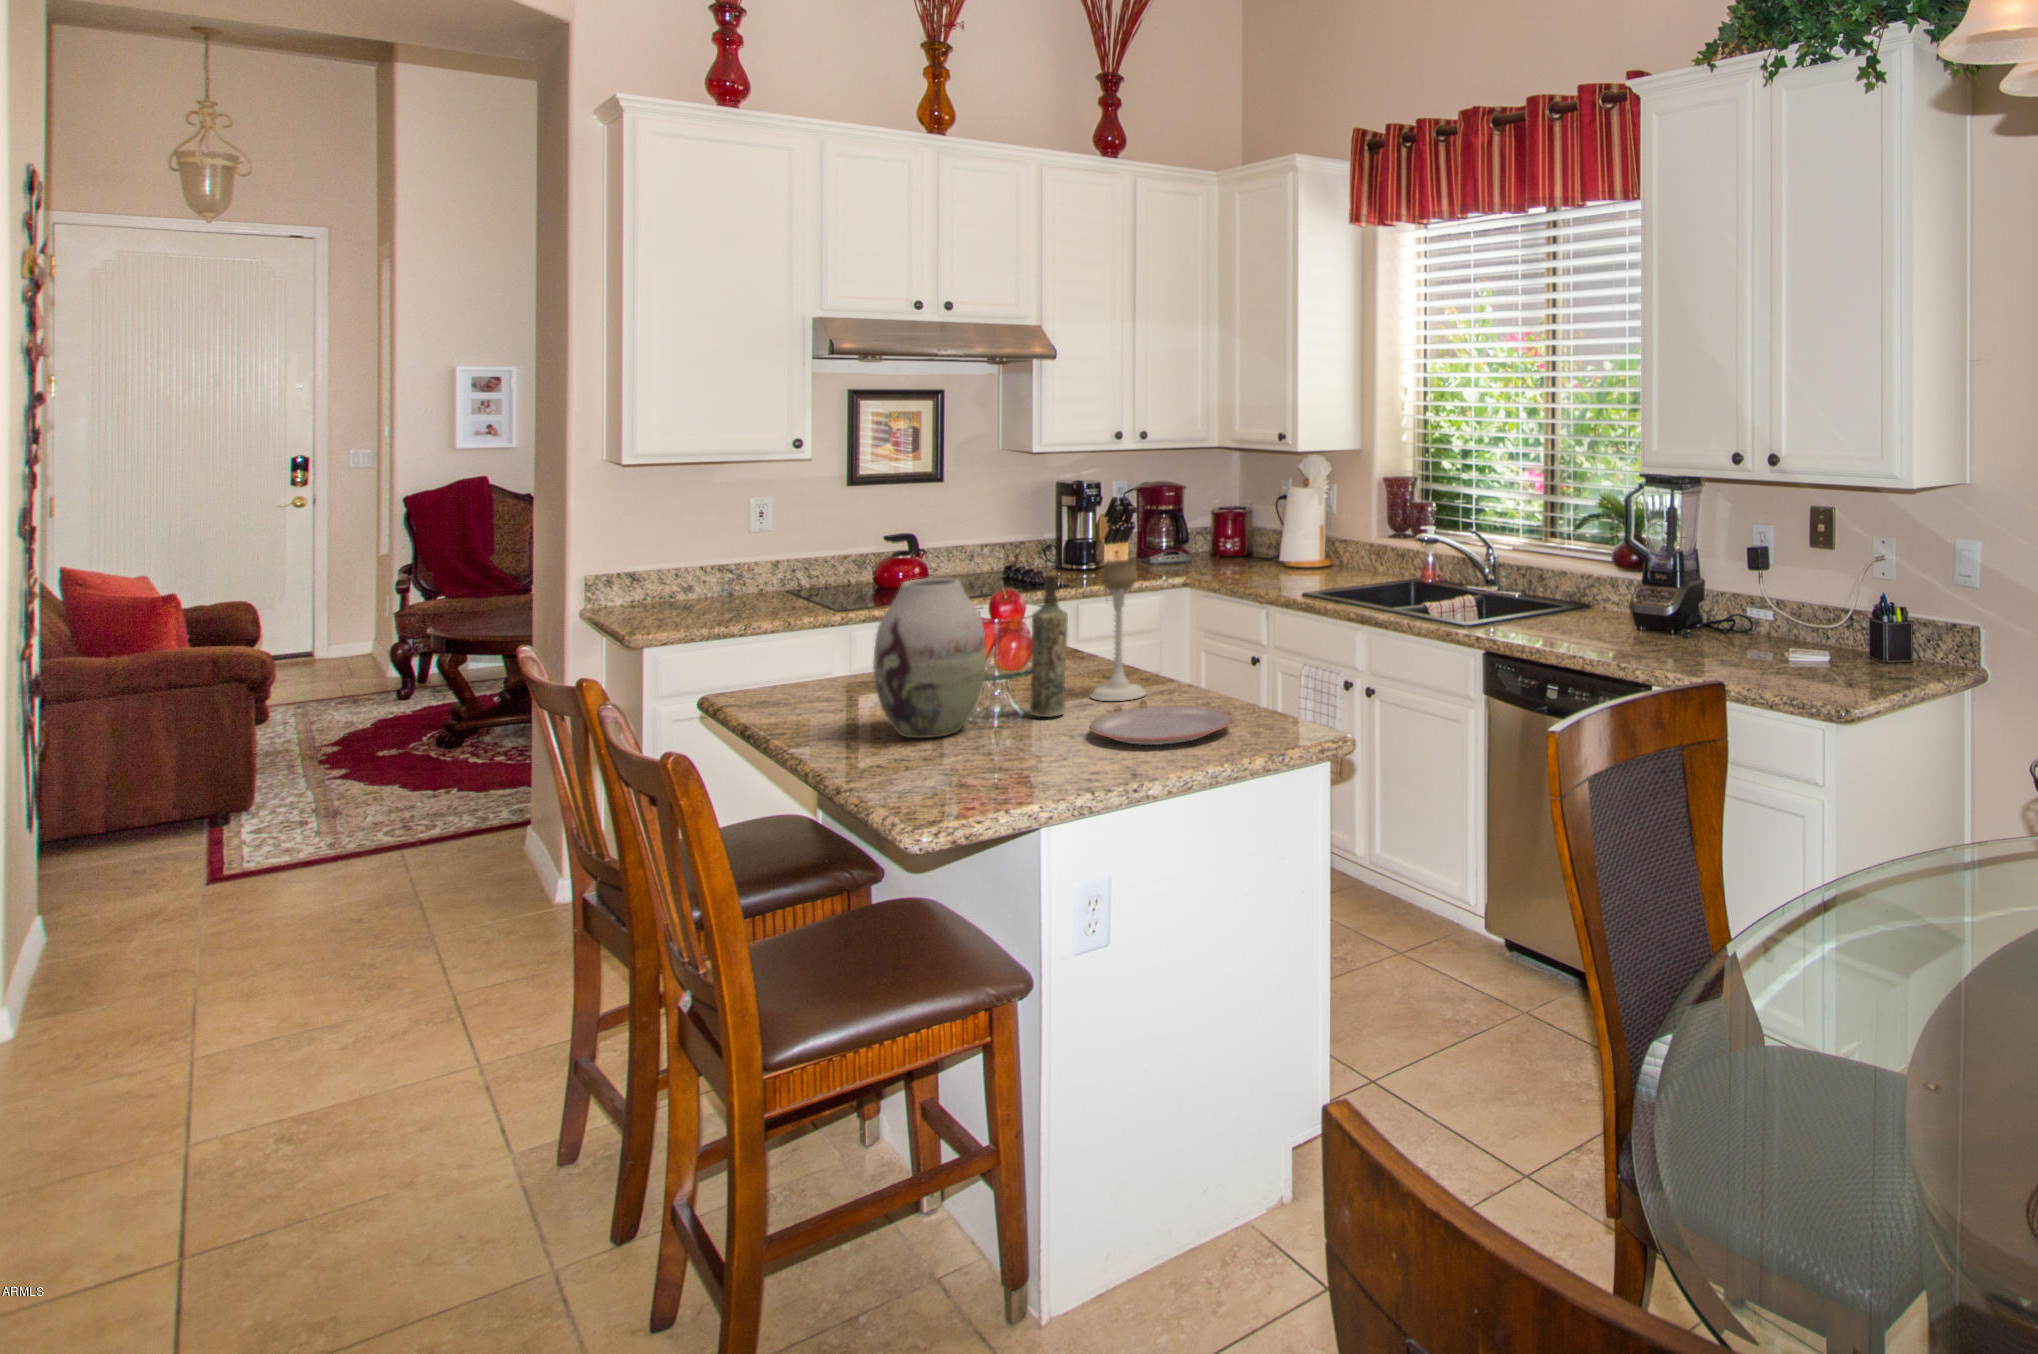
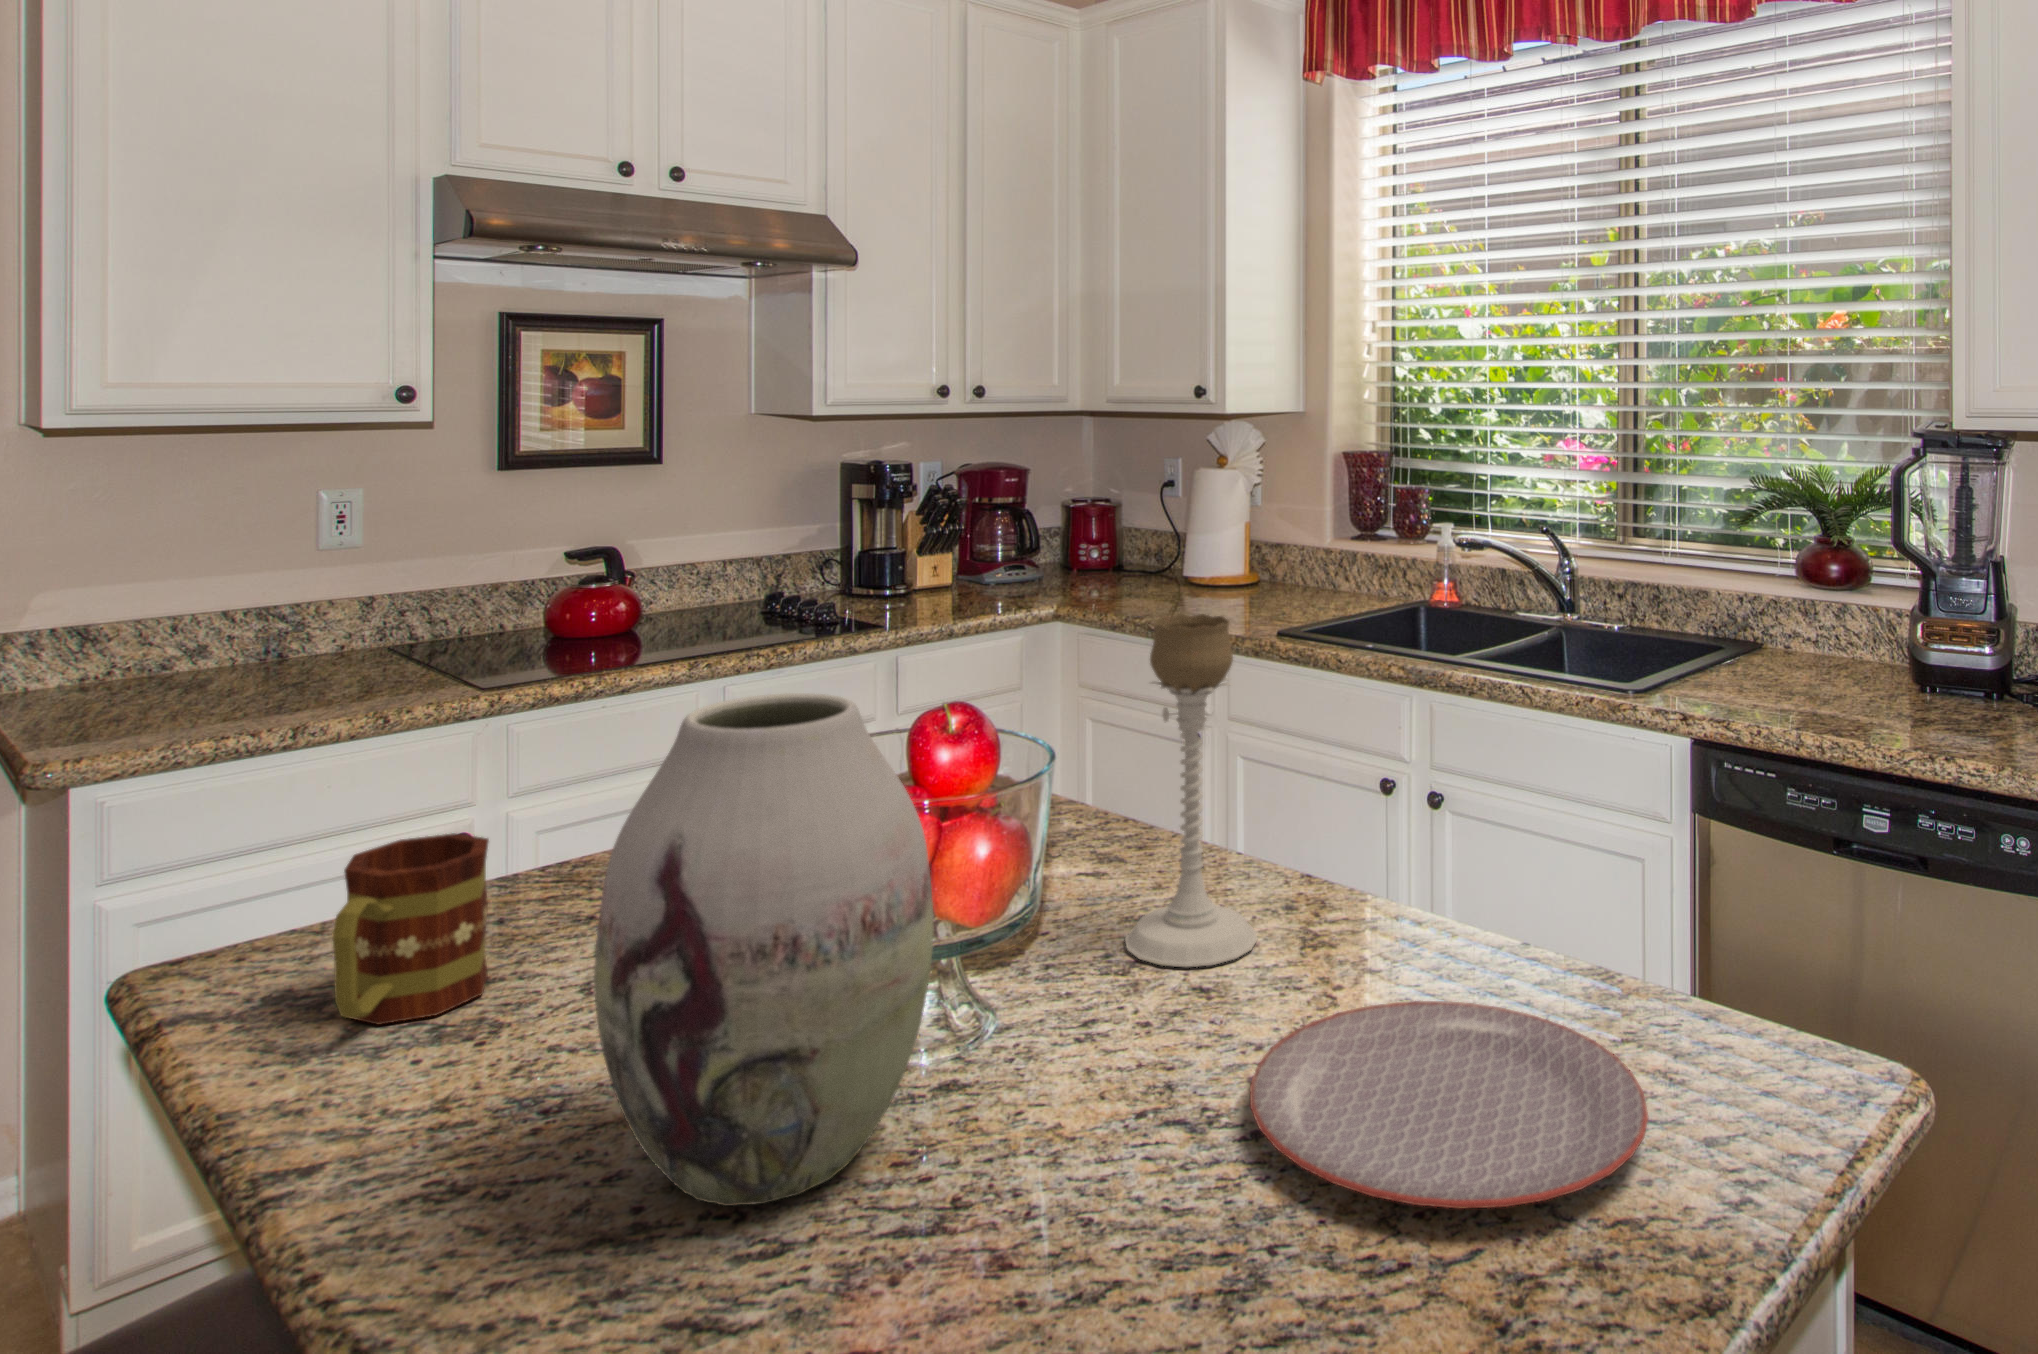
bottle: present [1030,572,1068,717] -> none [1025,660,1123,1058]
mug: none [788,640,841,705] -> present [333,833,489,1024]

